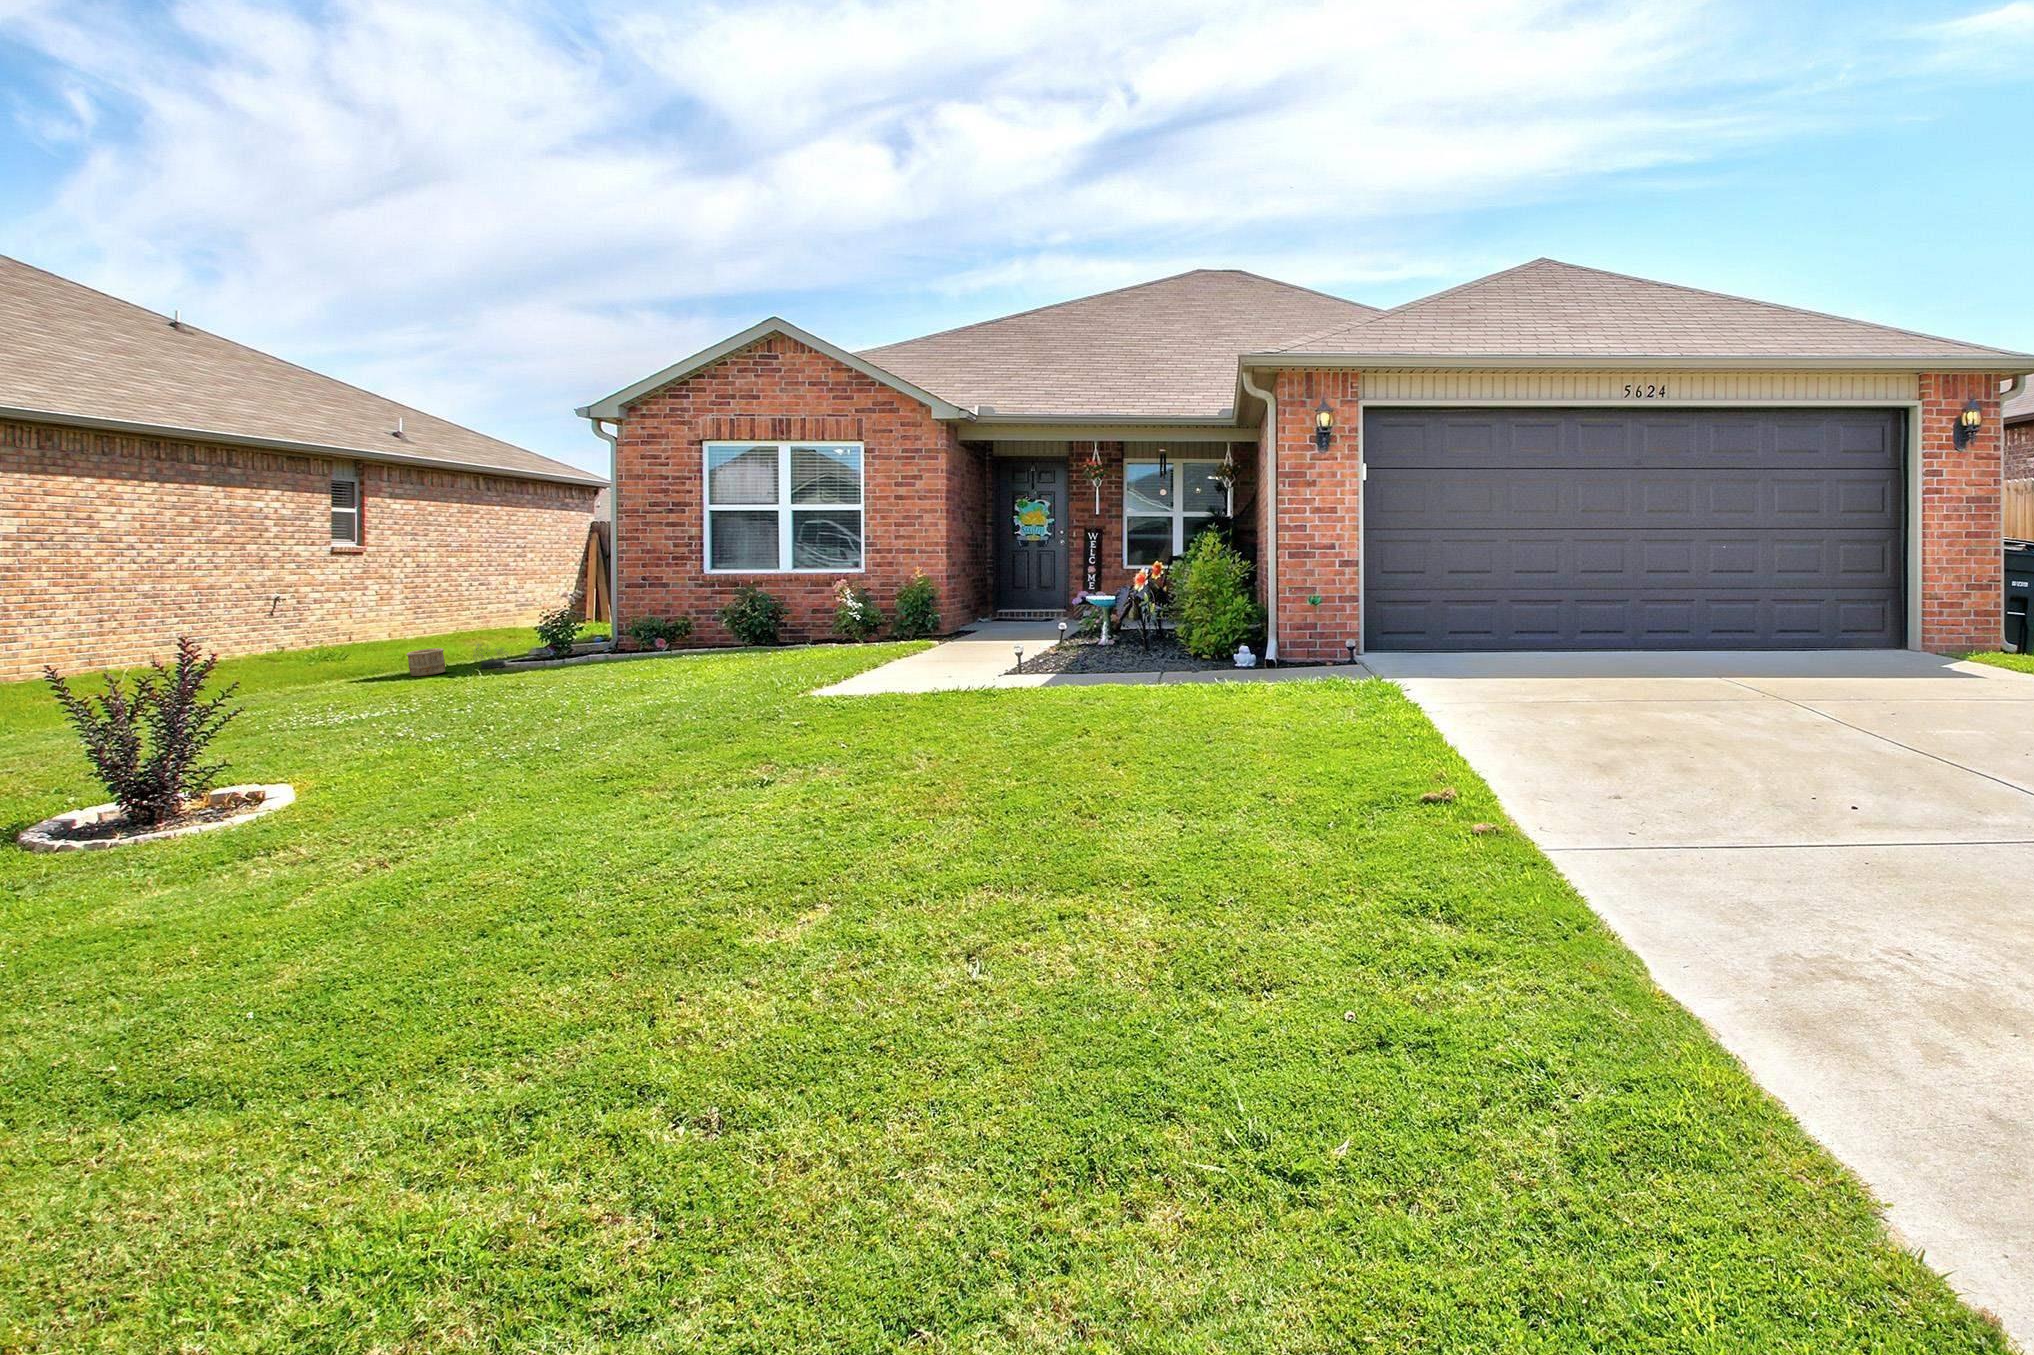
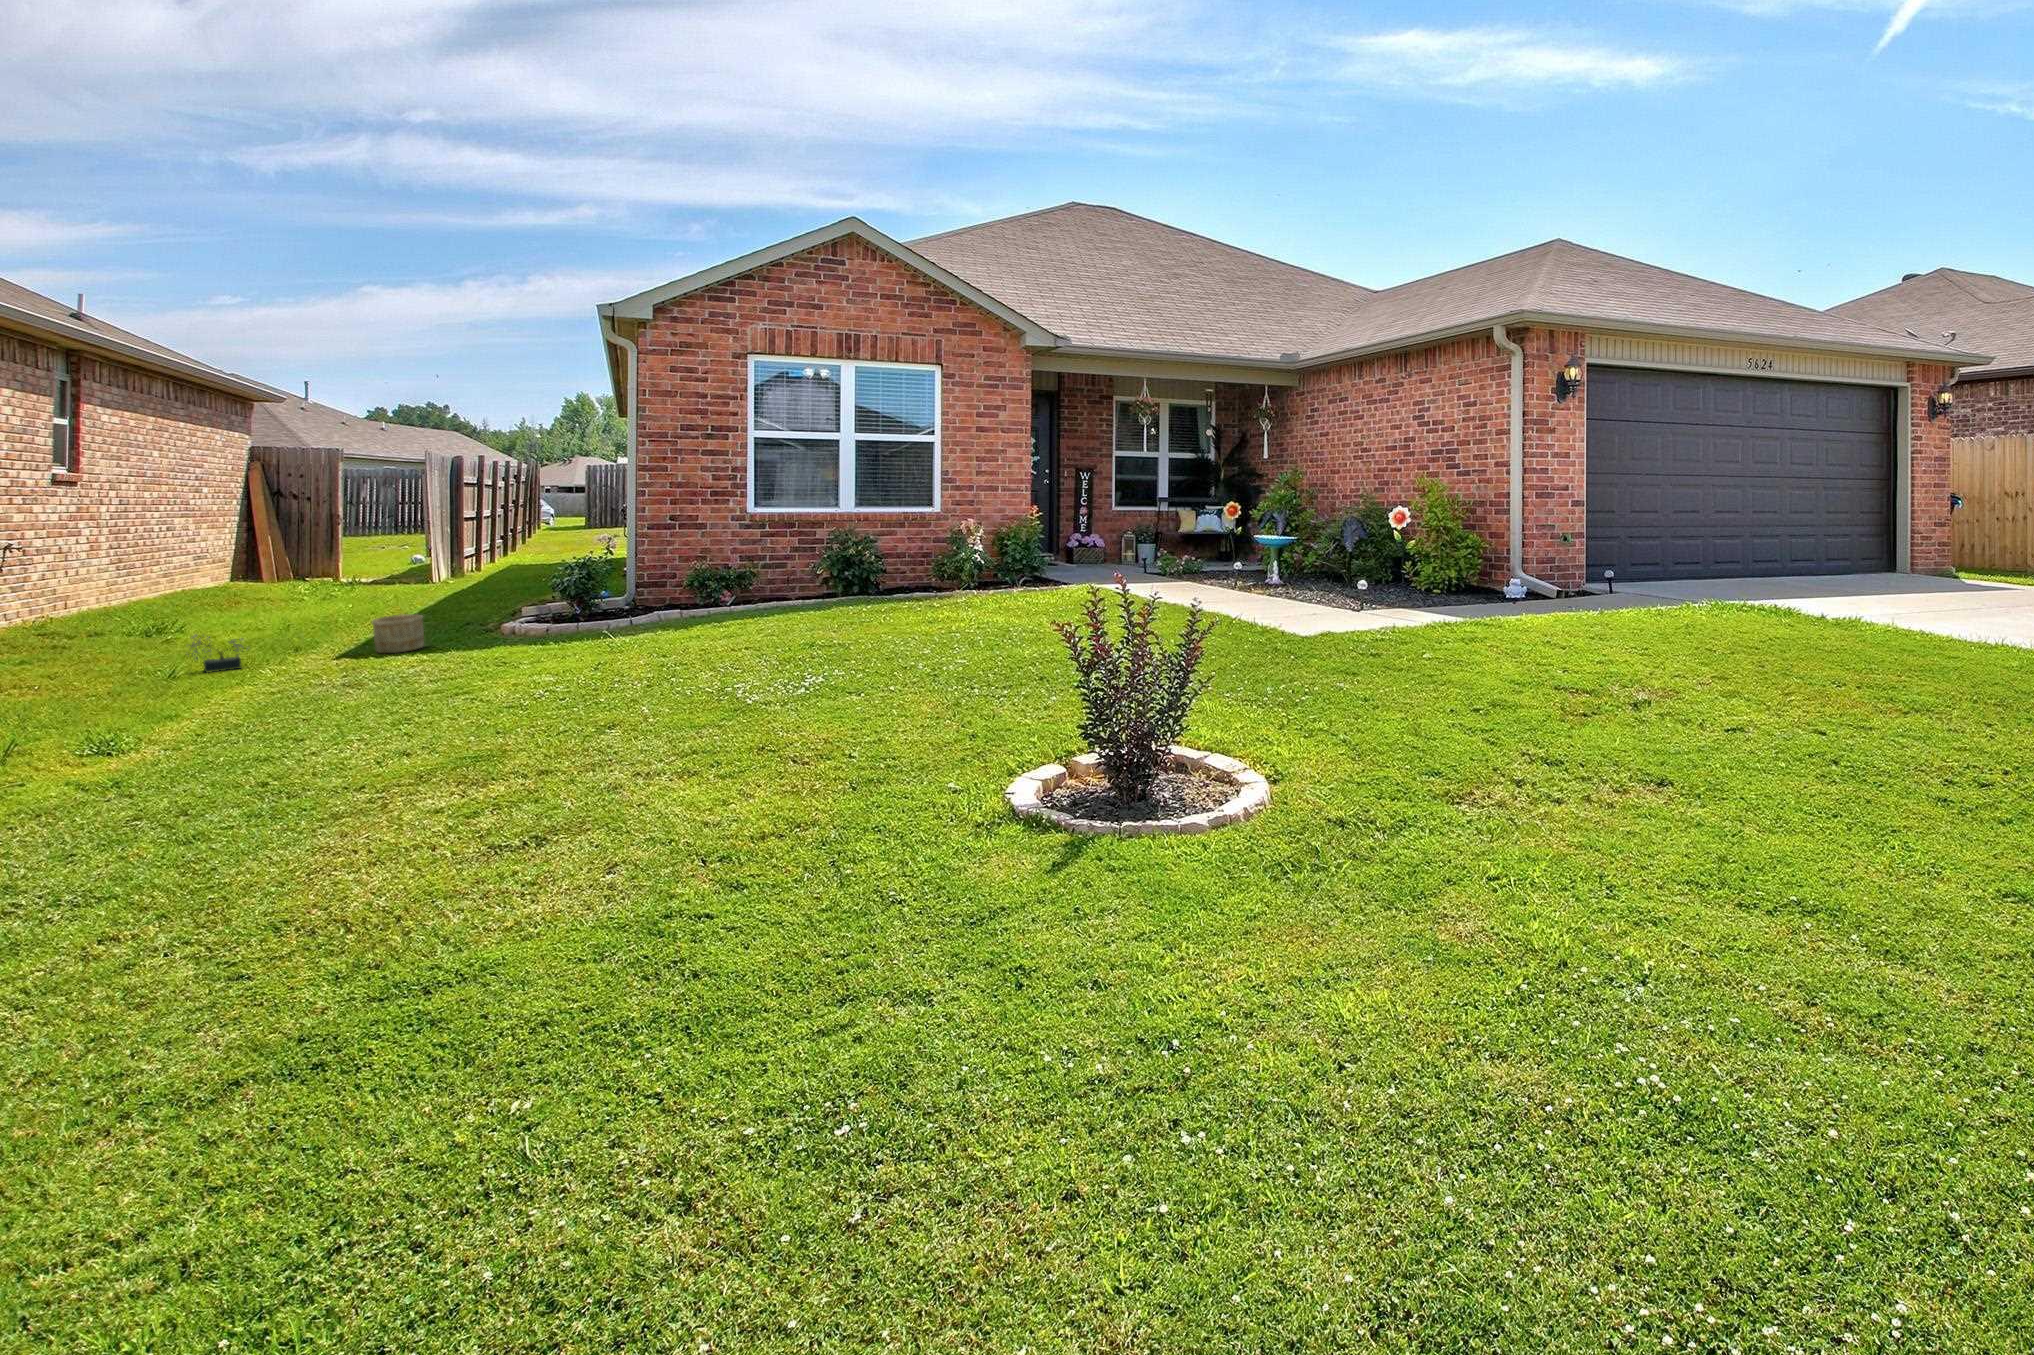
decorative plant: present [476,648,505,669] -> present [192,635,243,673]

